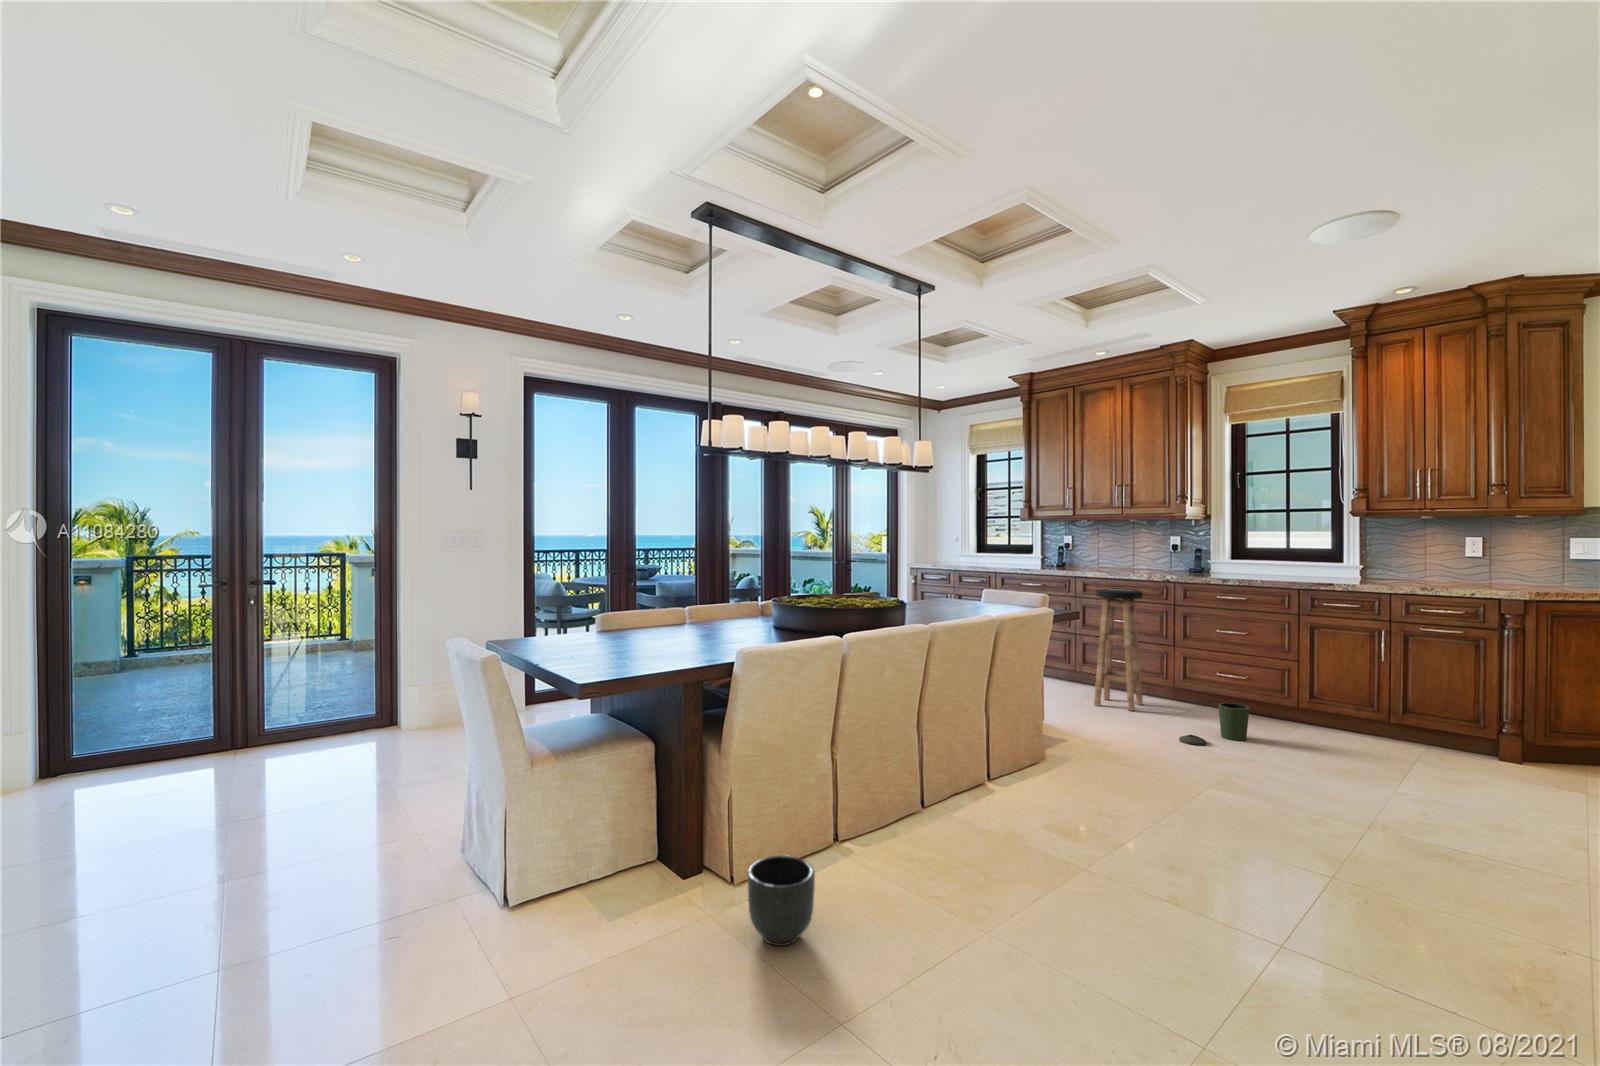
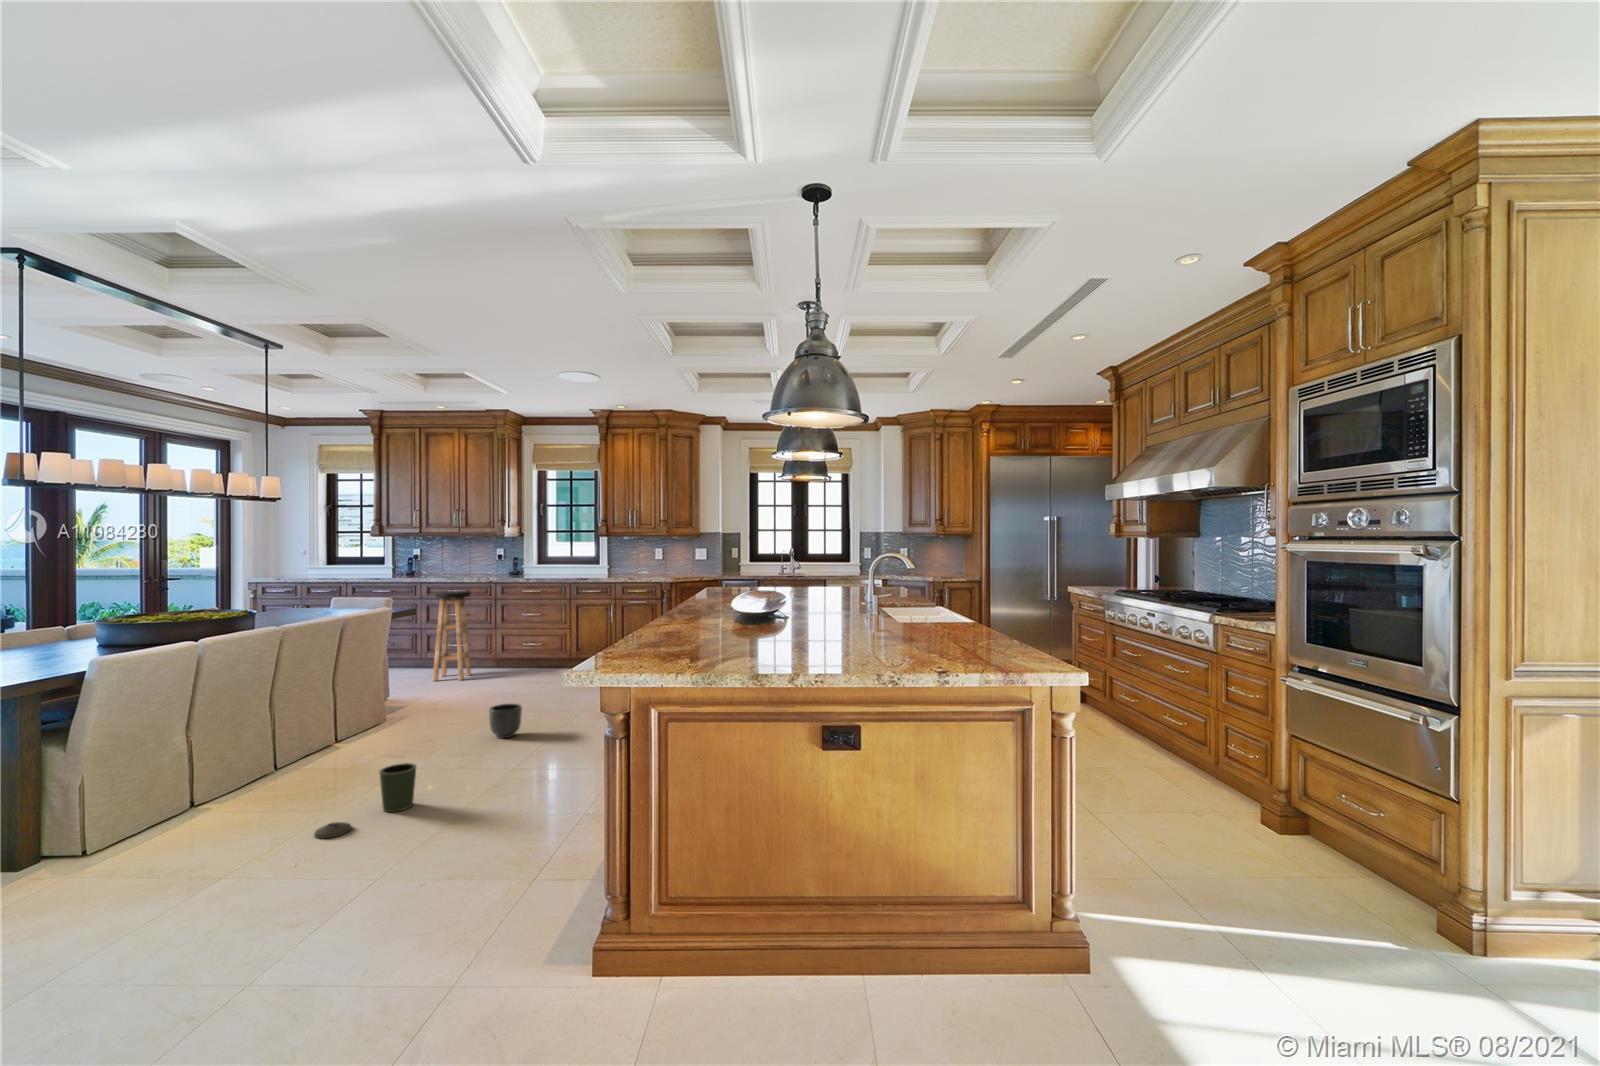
trash can: present [1179,703,1249,745] -> present [314,763,416,838]
planter: present [748,855,815,946] -> present [489,704,522,738]

